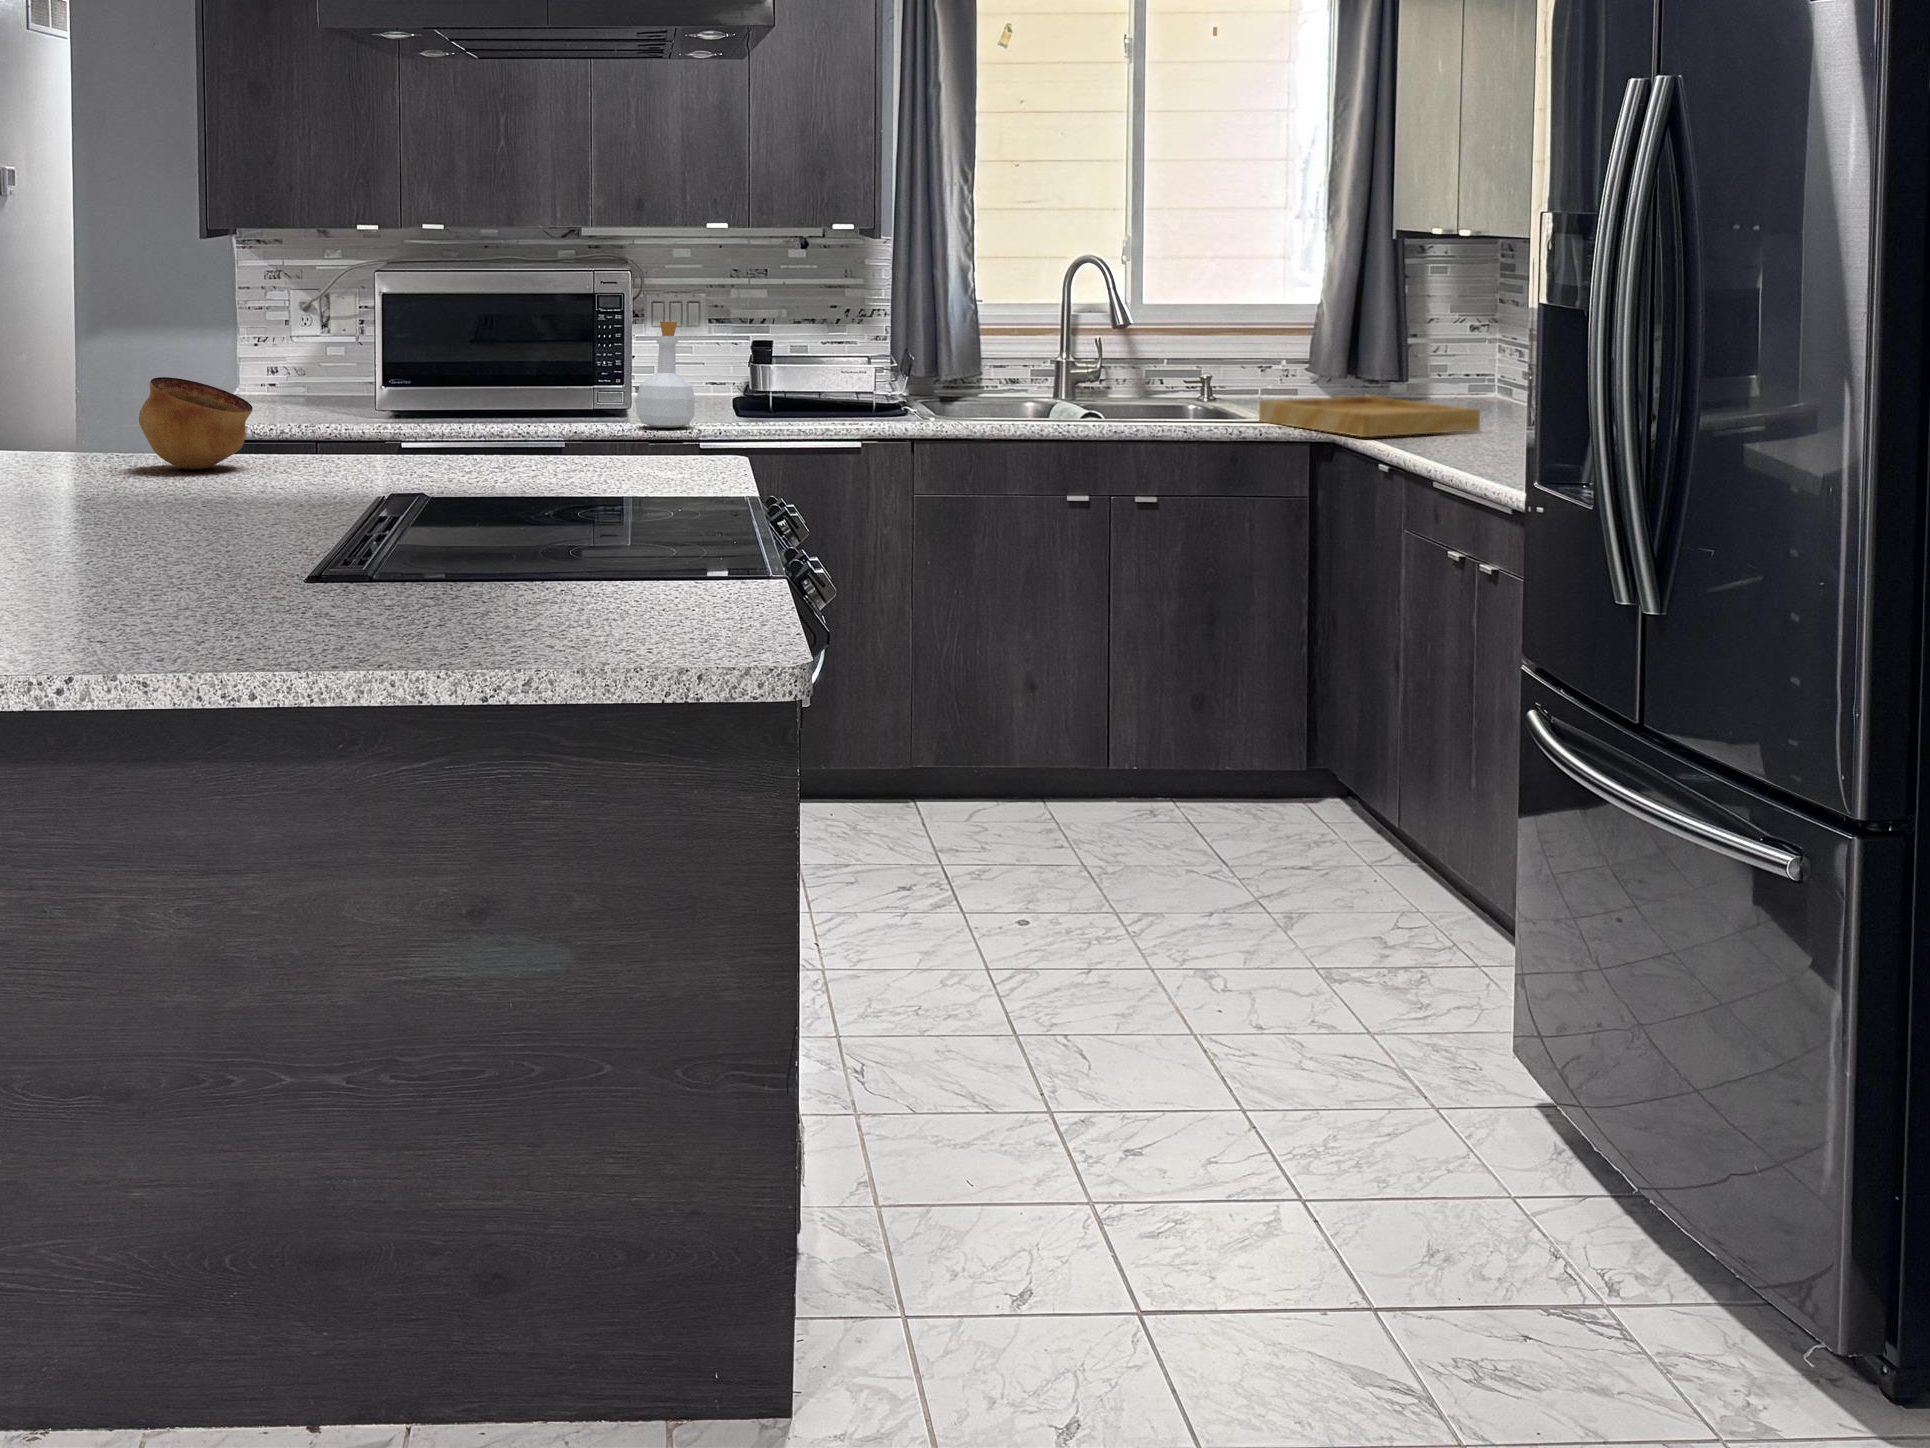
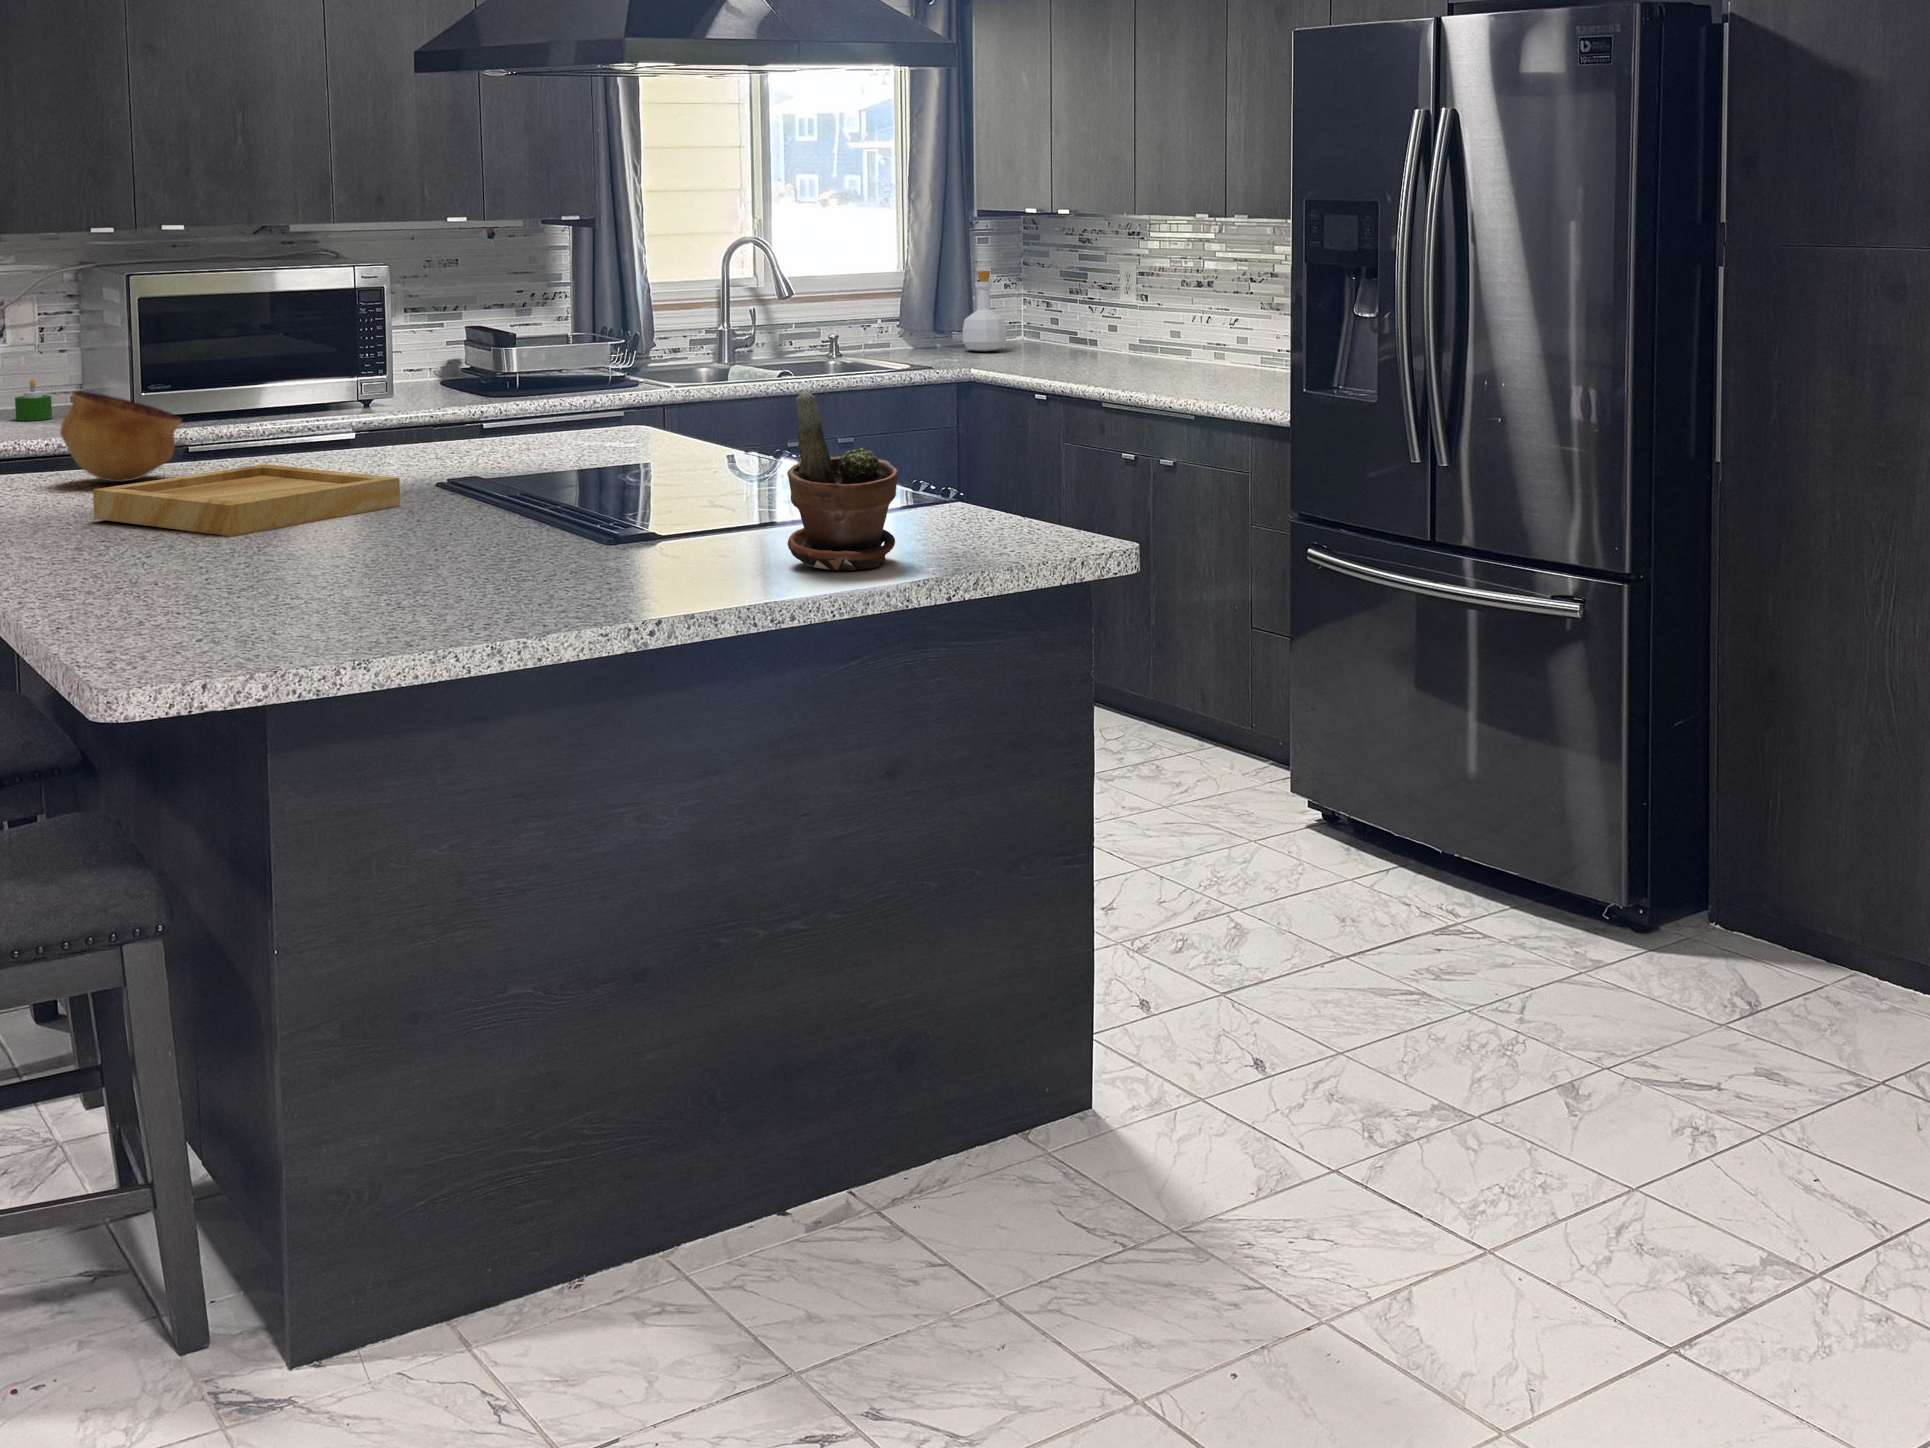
bottle: present [636,322,695,428] -> present [963,271,1006,351]
candle: none [328,368,360,407] -> present [15,379,52,421]
tray: present [1259,396,1480,437] -> present [93,464,400,536]
potted plant: none [343,421,485,648] -> present [787,391,898,571]

